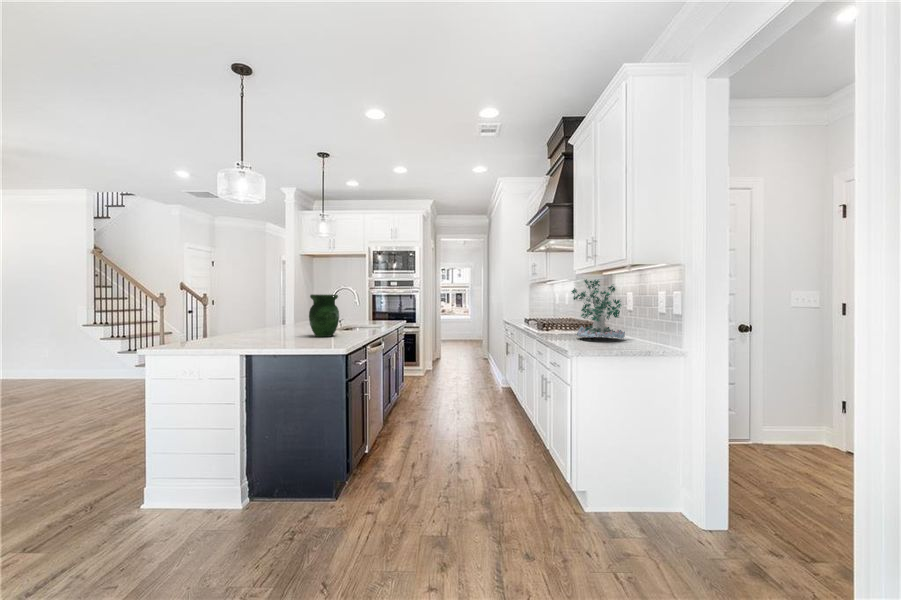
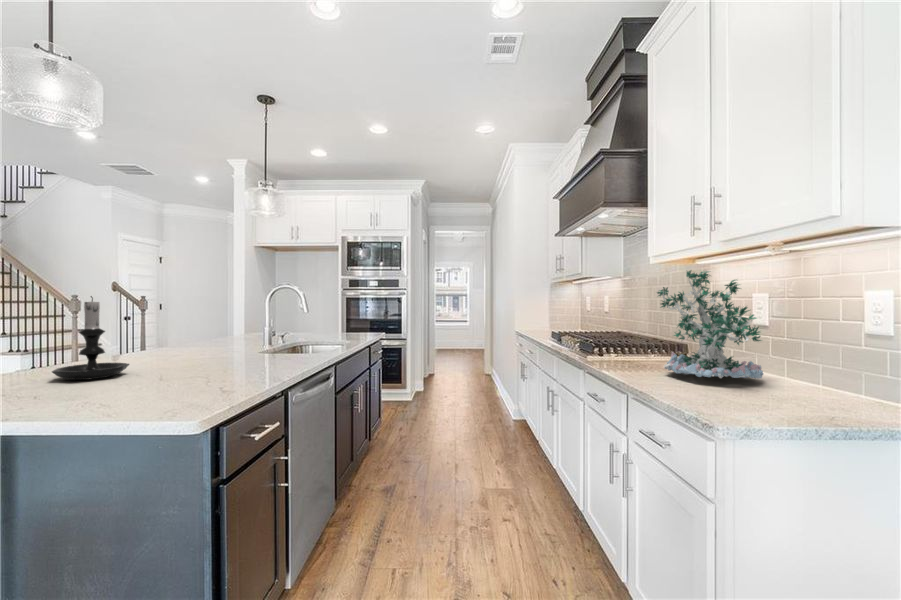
candle holder: none [237,294,272,340] -> present [52,296,129,380]
vase: present [309,295,339,337] -> none [203,297,259,370]

